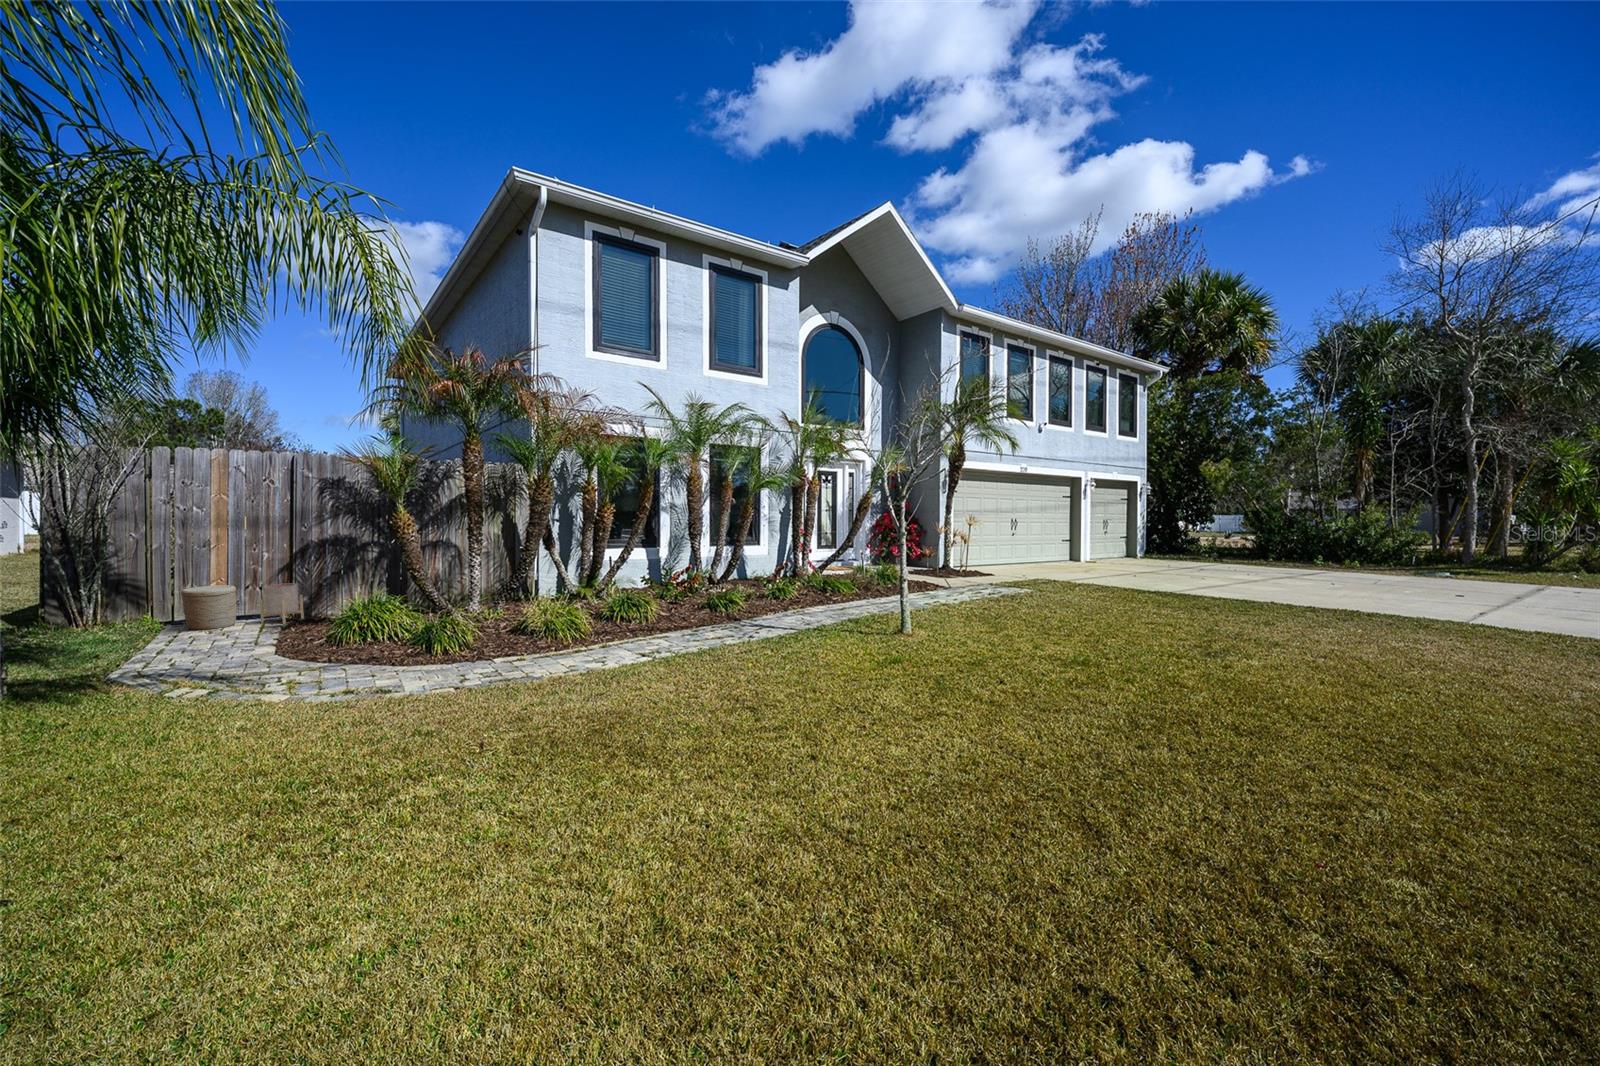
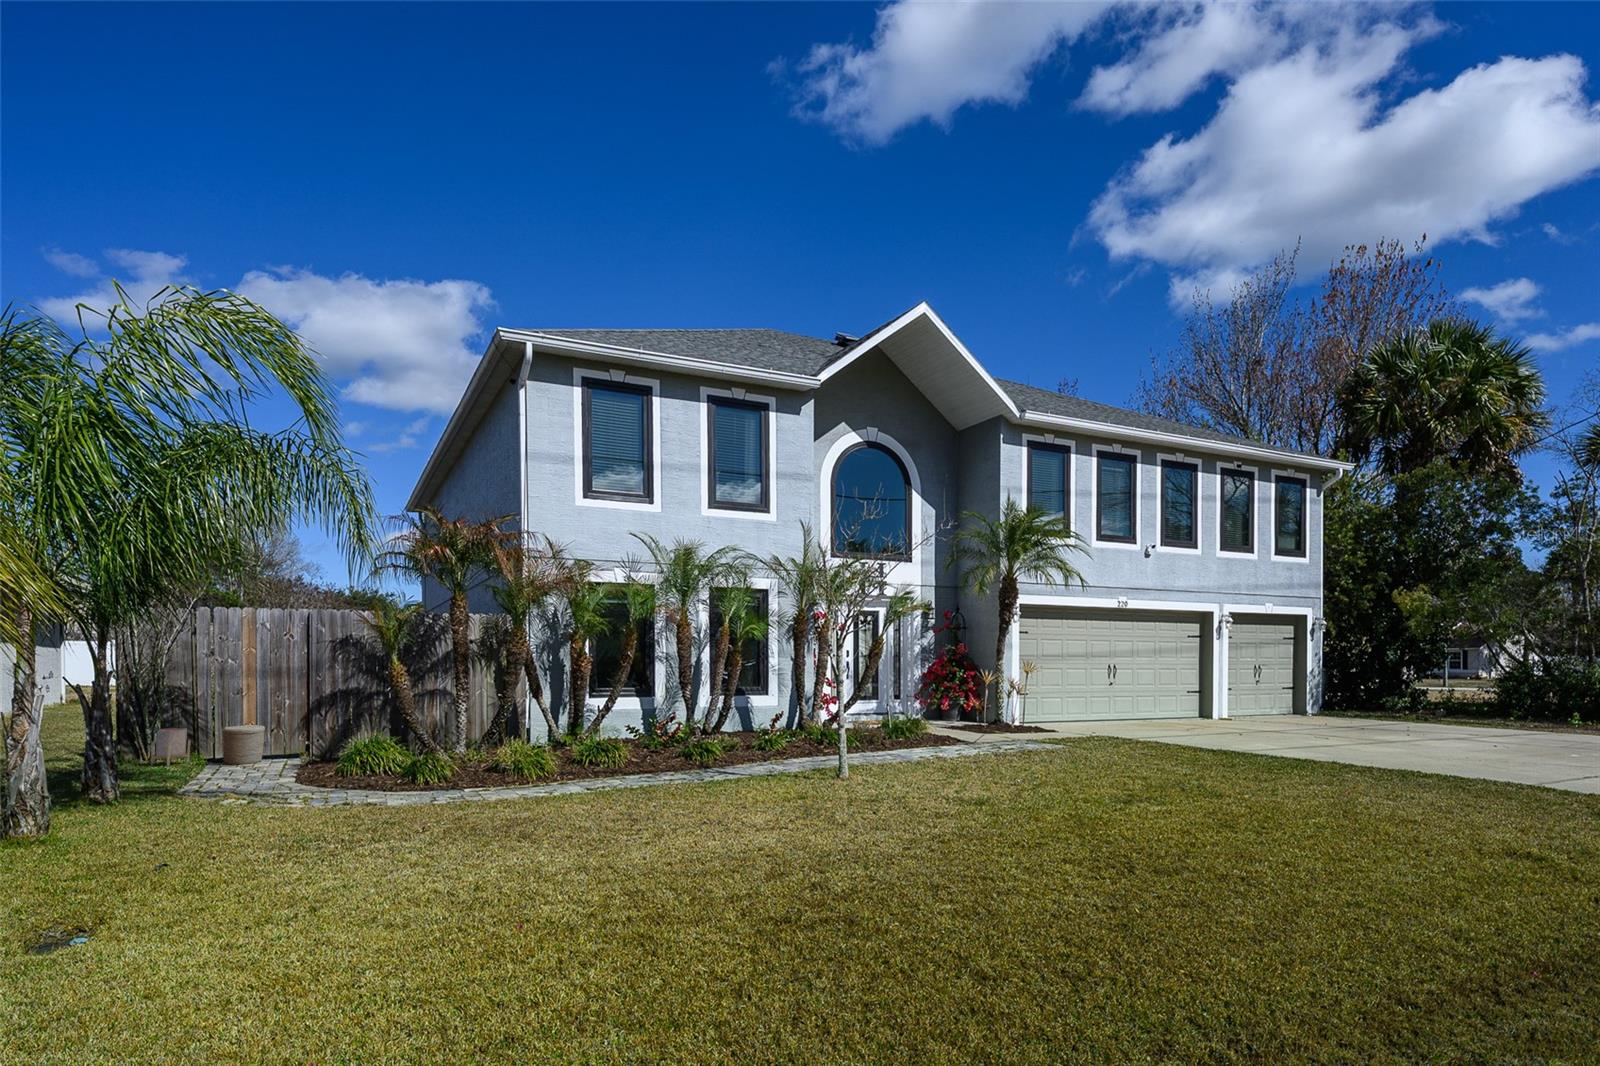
planter: present [260,584,304,624] -> present [151,728,190,766]

